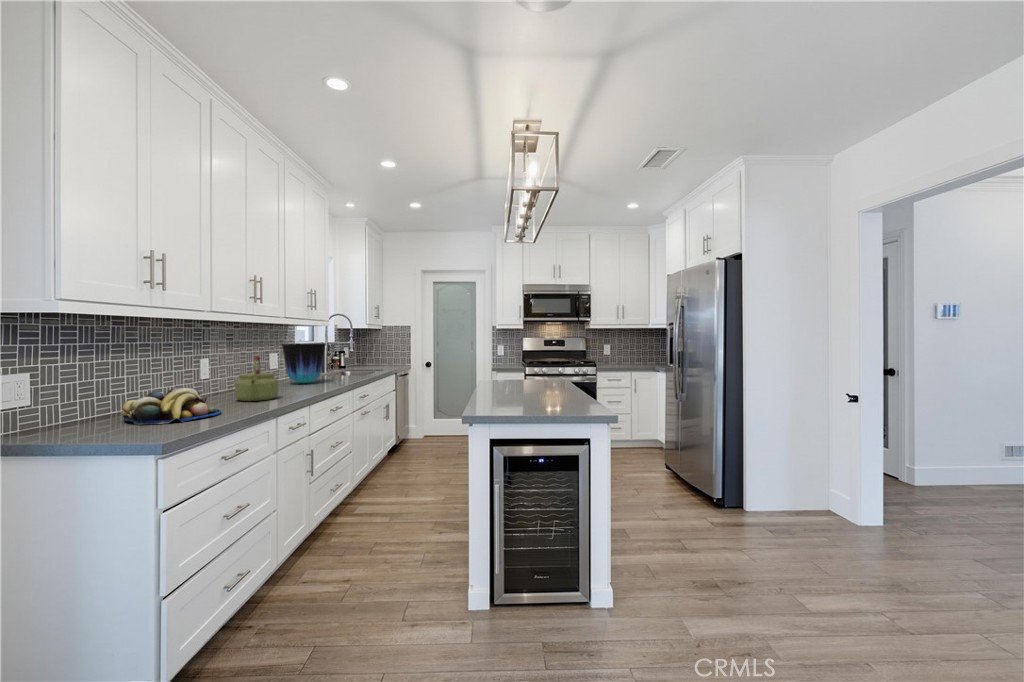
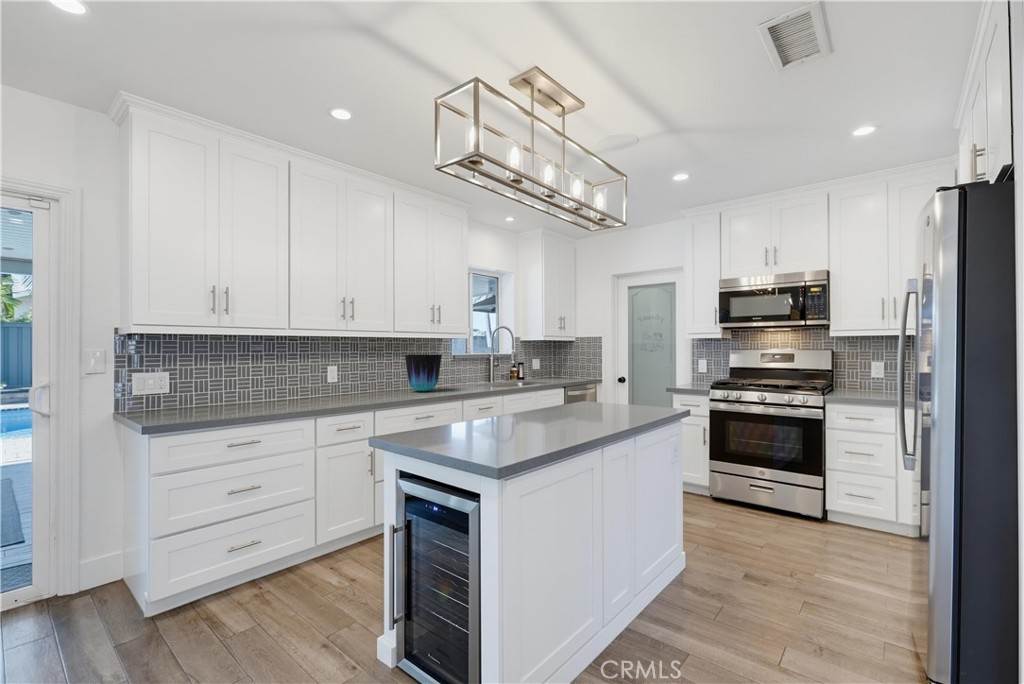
kettle: present [235,356,278,401] -> none [315,365,351,403]
fruit bowl: present [122,387,221,425] -> none [207,388,275,413]

